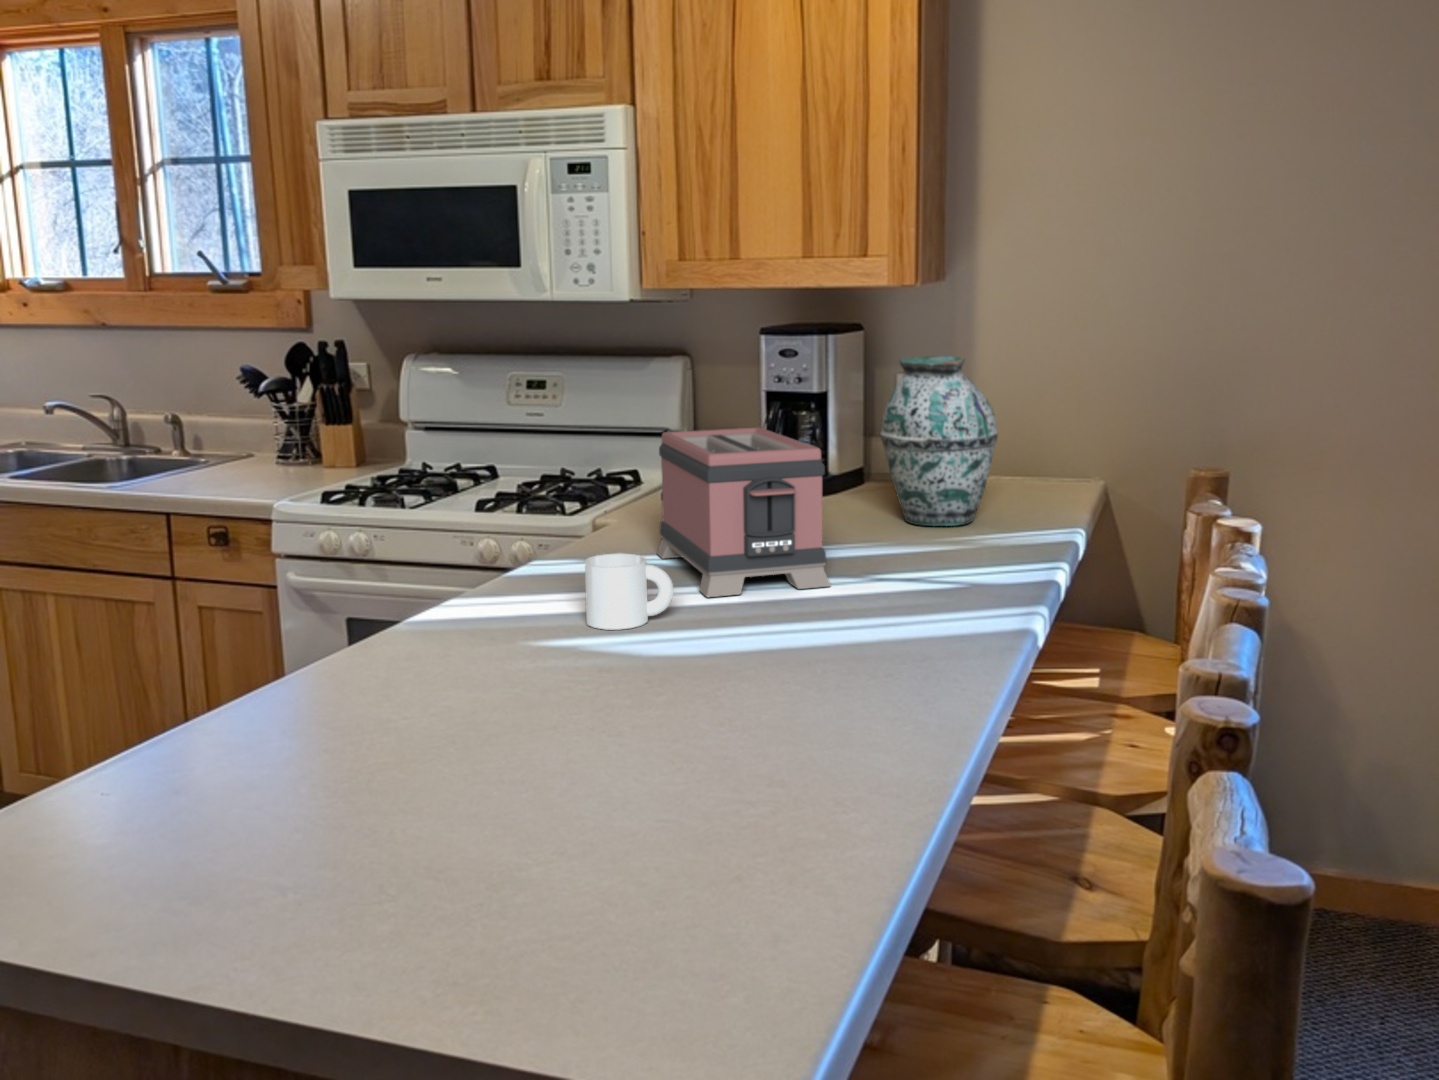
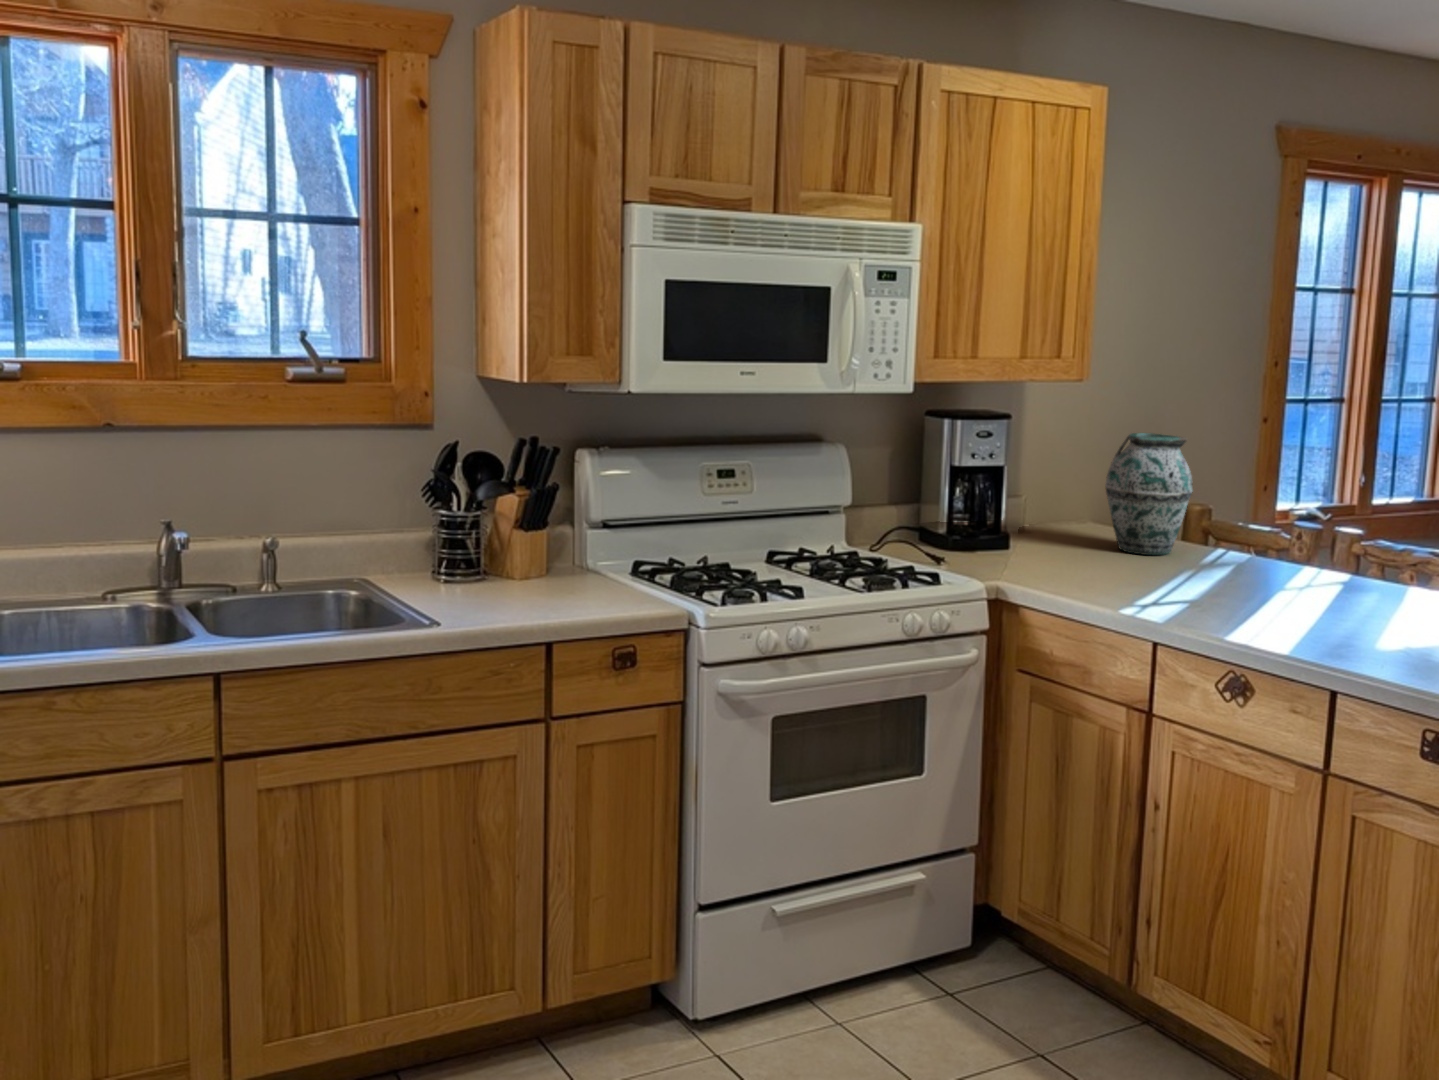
toaster: present [657,427,831,597] -> none [1165,496,1341,615]
mug: present [585,553,674,630] -> none [1340,590,1393,642]

